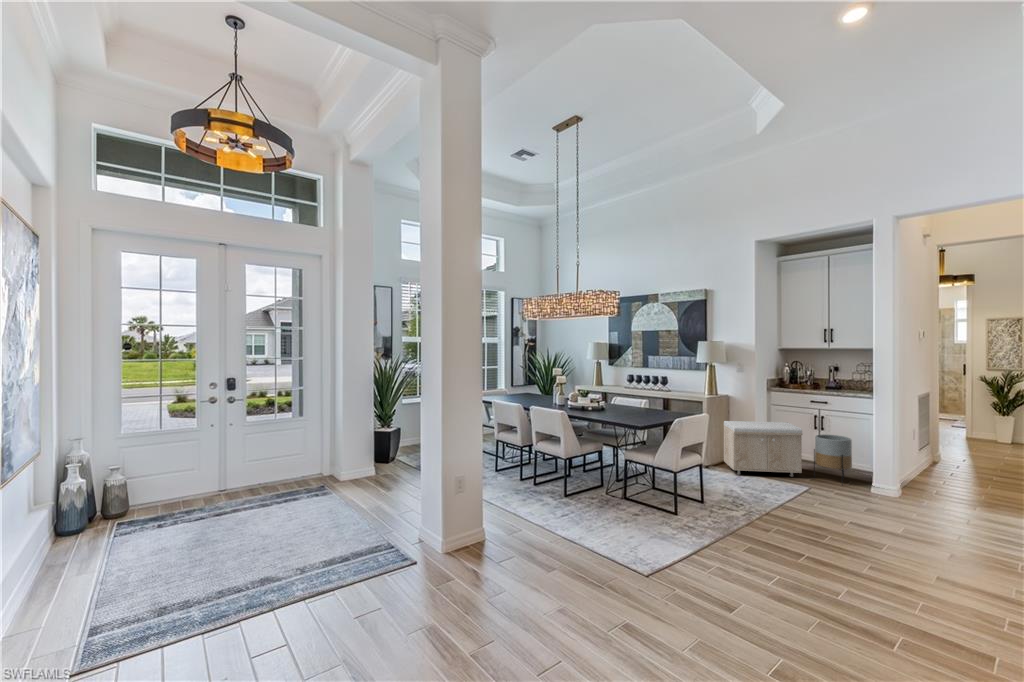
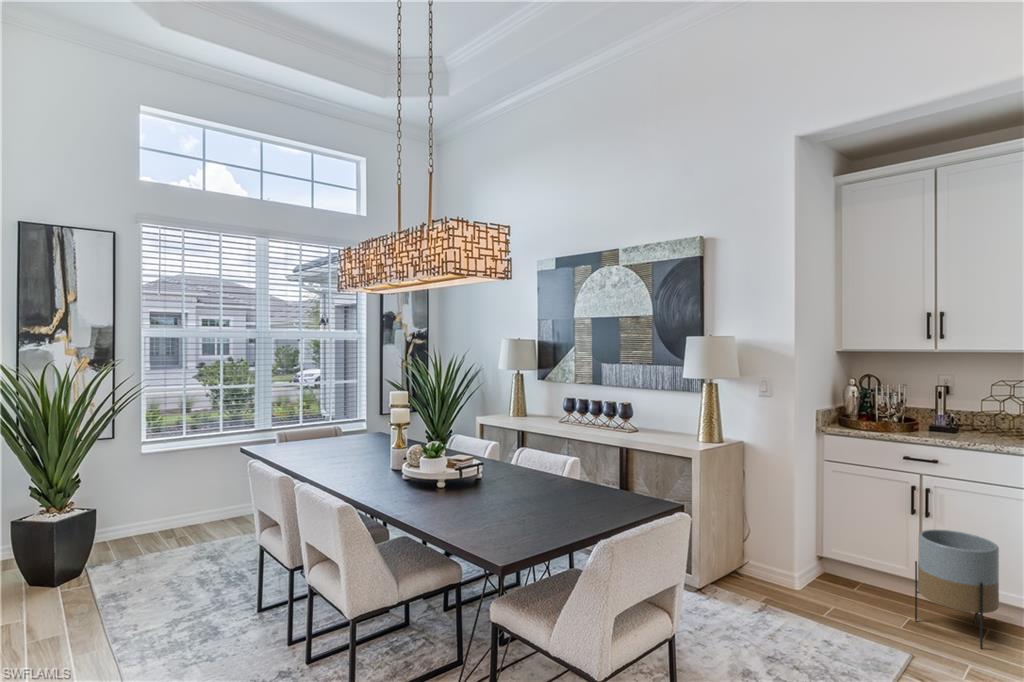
storage bench: present [724,421,802,477] -> none [732,495,893,618]

